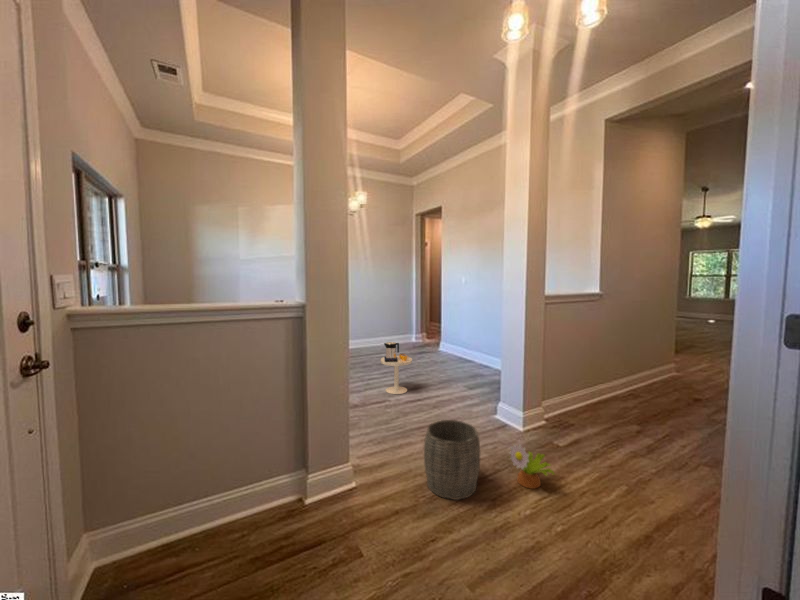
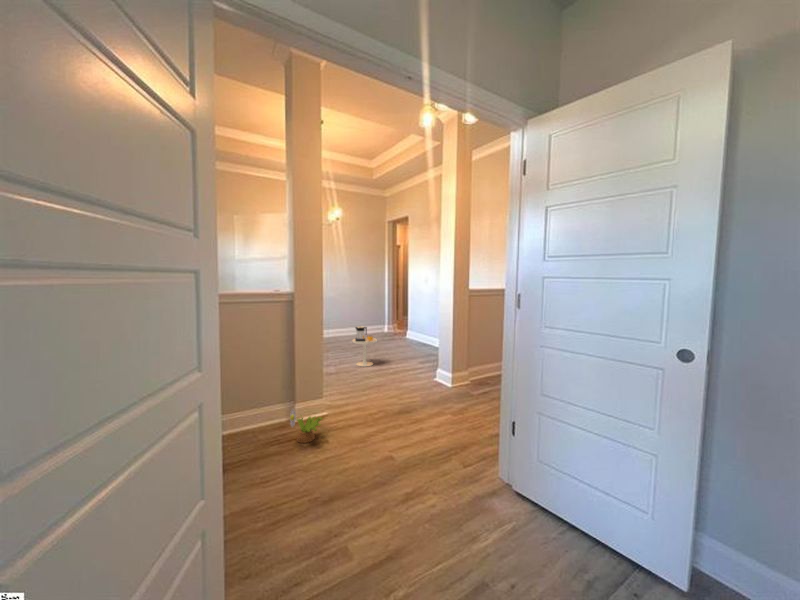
woven basket: present [424,420,480,500] -> none [374,372,410,419]
decorative plant: present [510,444,554,488] -> present [290,409,322,443]

